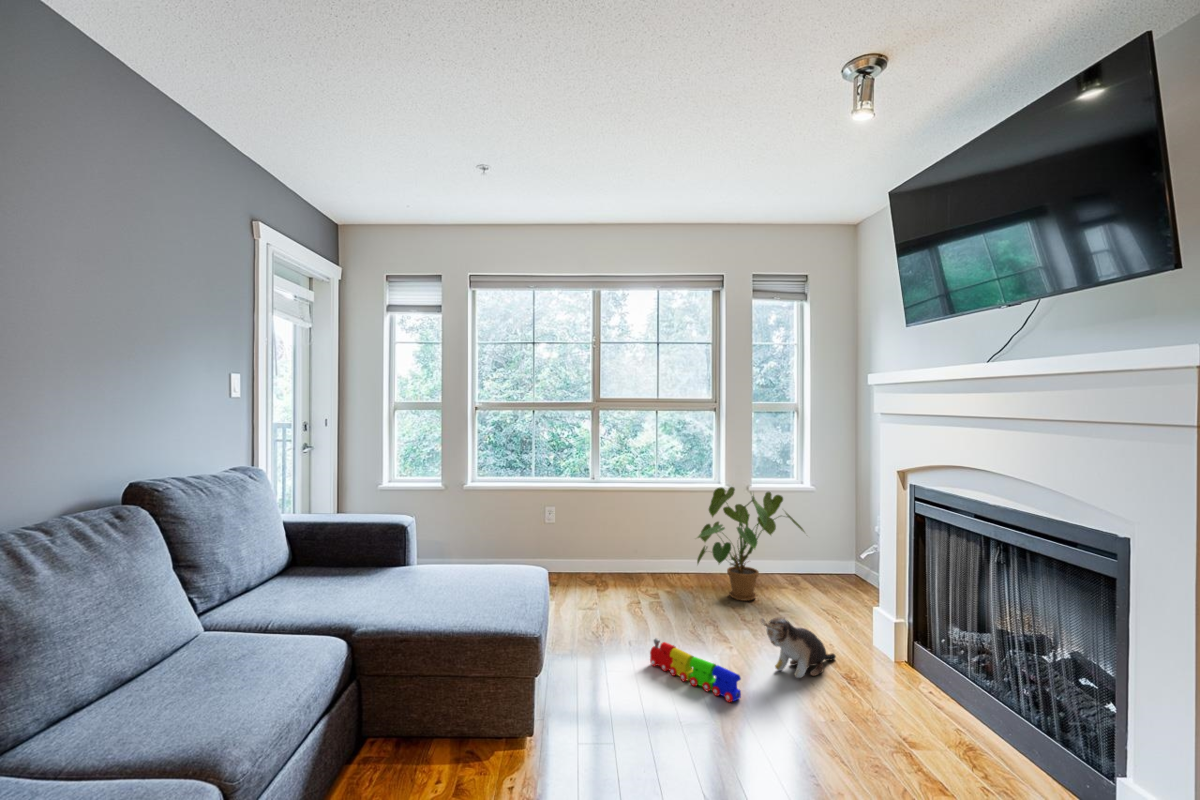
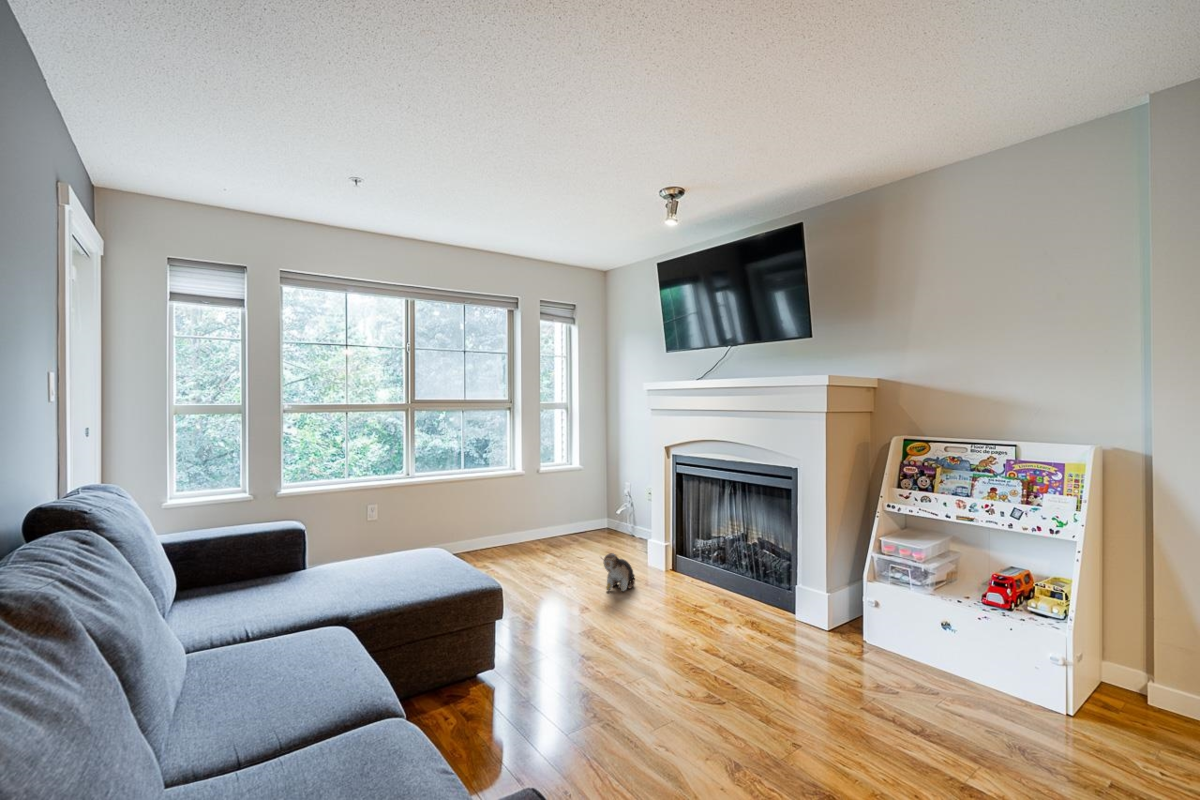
house plant: present [697,487,804,601] -> none [510,470,591,557]
toy train: present [650,638,741,702] -> none [524,587,600,614]

